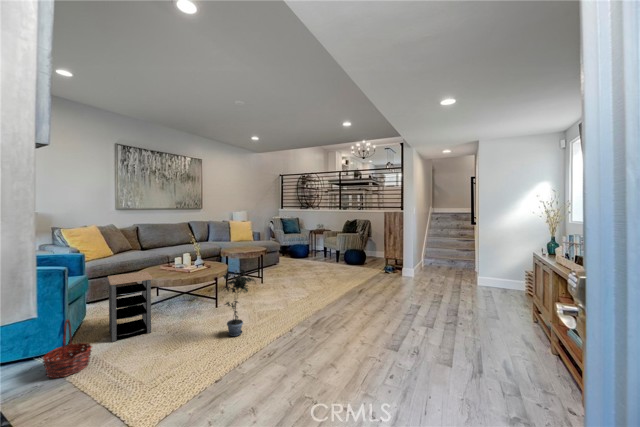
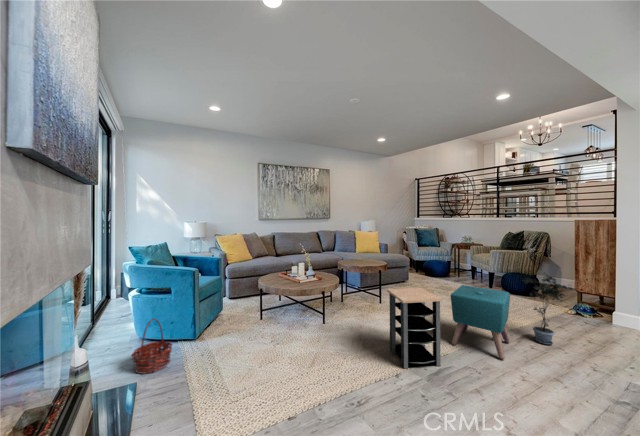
ottoman: none [327,258,358,300] -> present [450,285,510,360]
potted plant: present [223,267,254,336] -> present [522,275,578,345]
side table: present [108,271,152,342] -> present [387,288,442,369]

